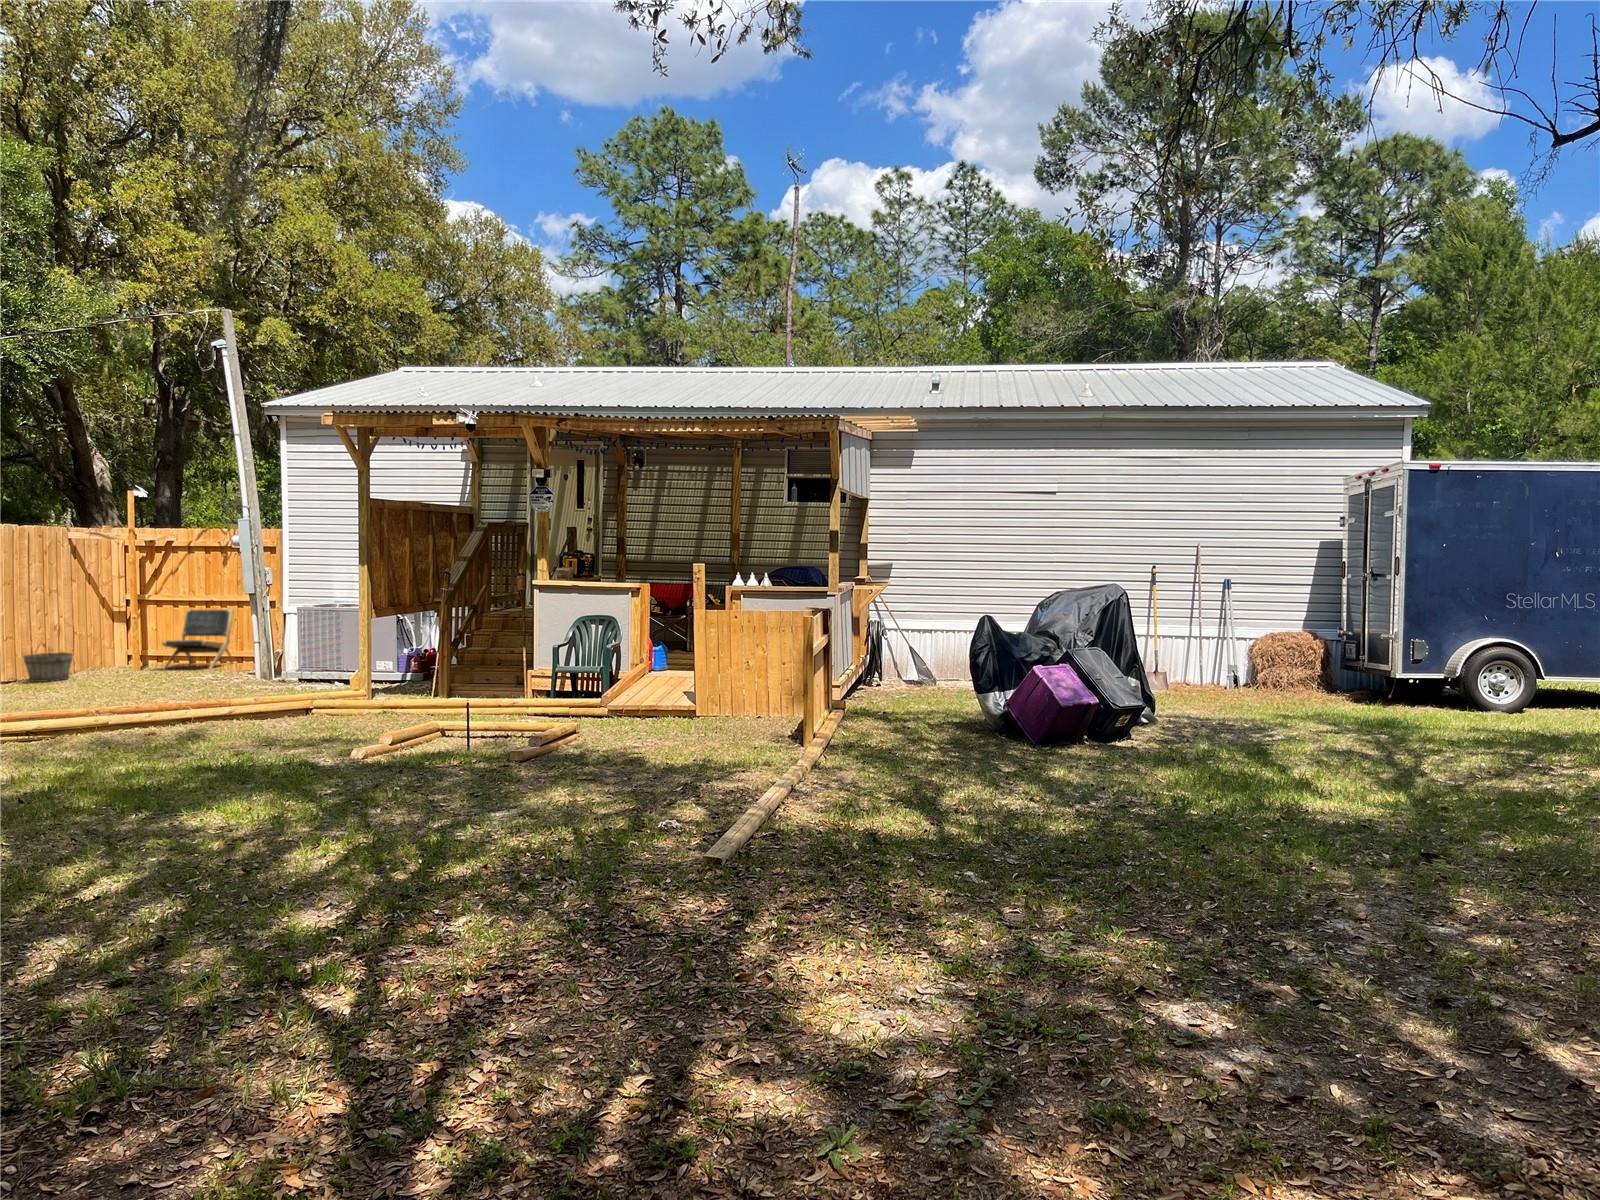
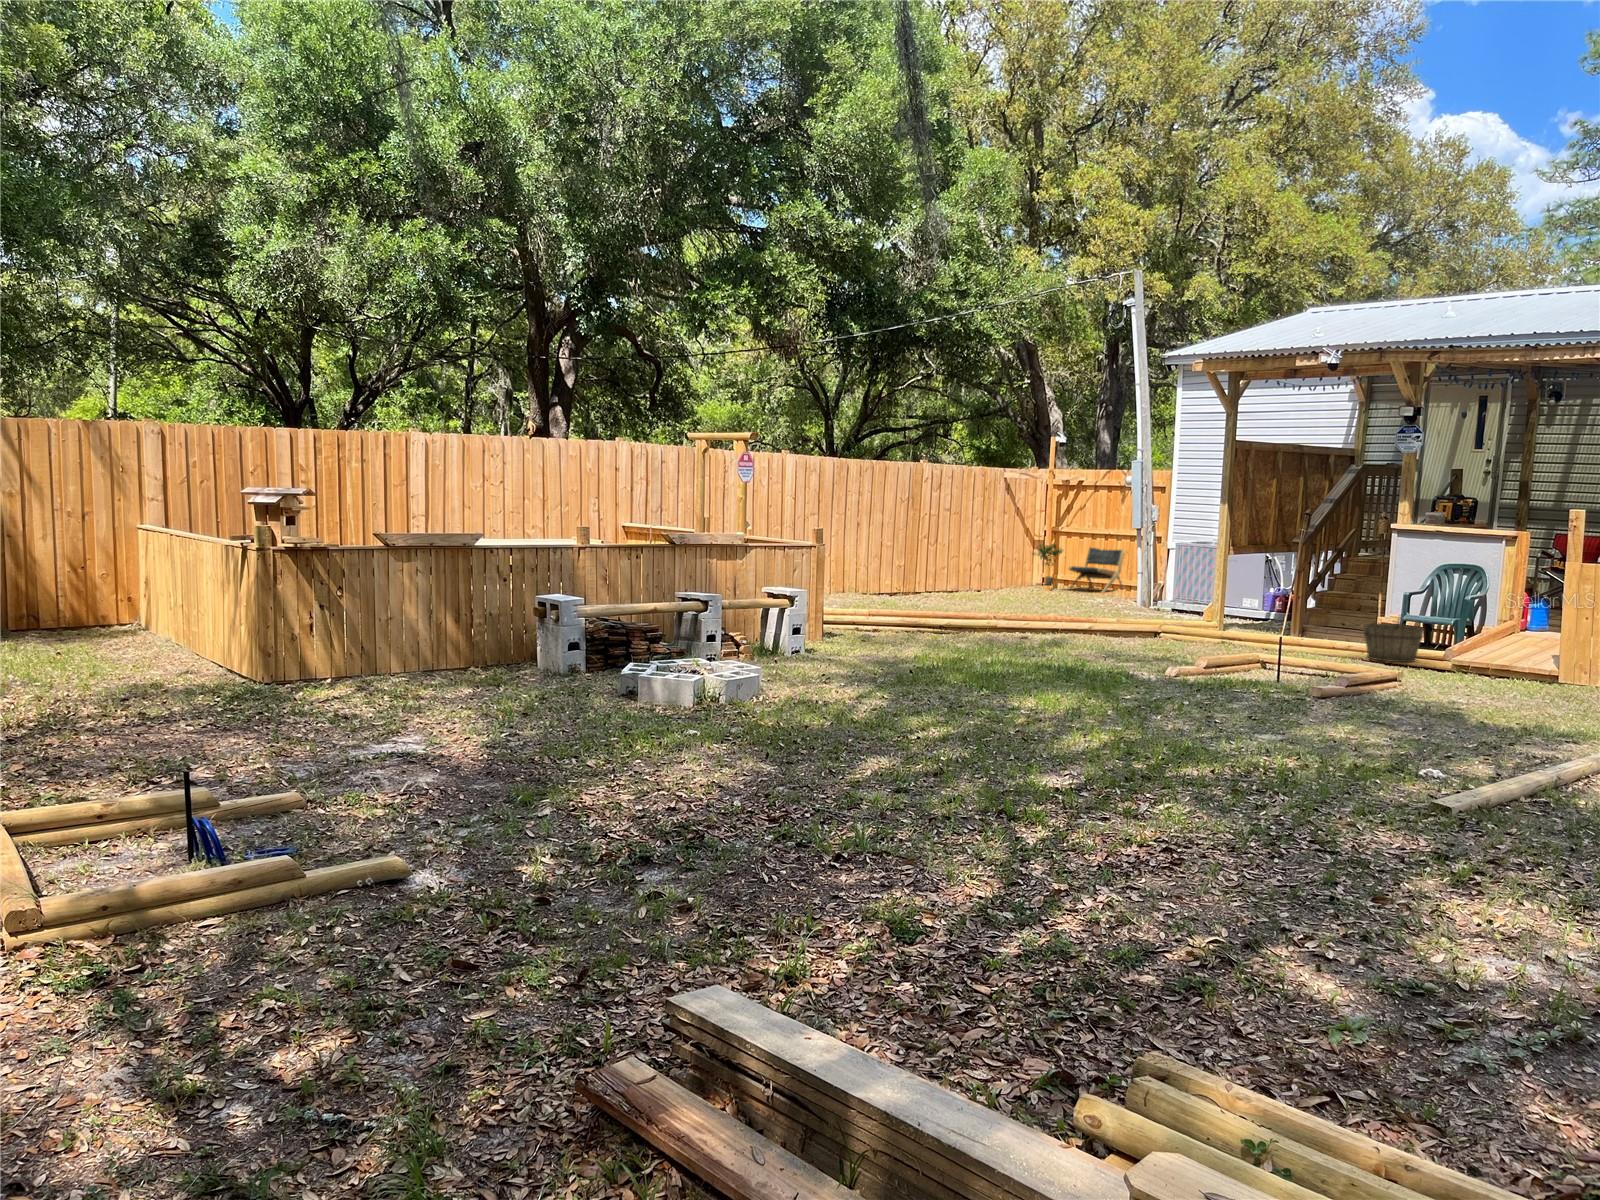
potted plant: none [106,613,151,666] -> present [1033,543,1063,585]
wooden bucket: present [24,649,73,682] -> present [1364,619,1424,662]

